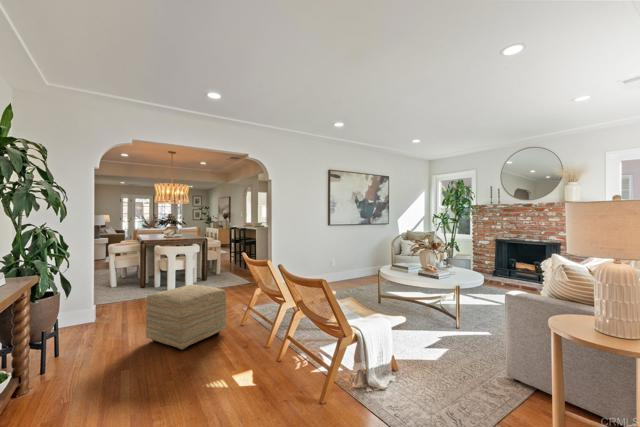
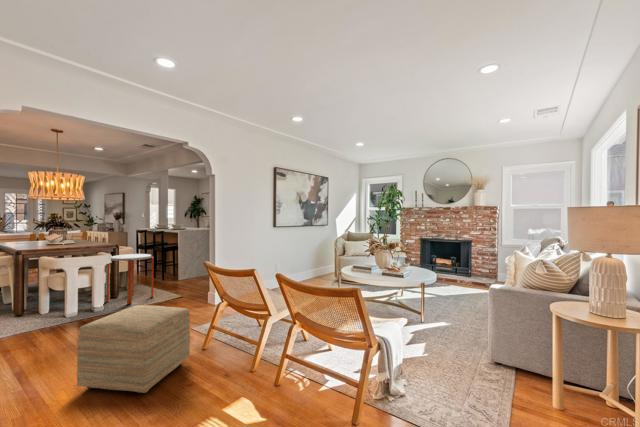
side table: none [198,246,231,286] -> present [107,254,154,304]

